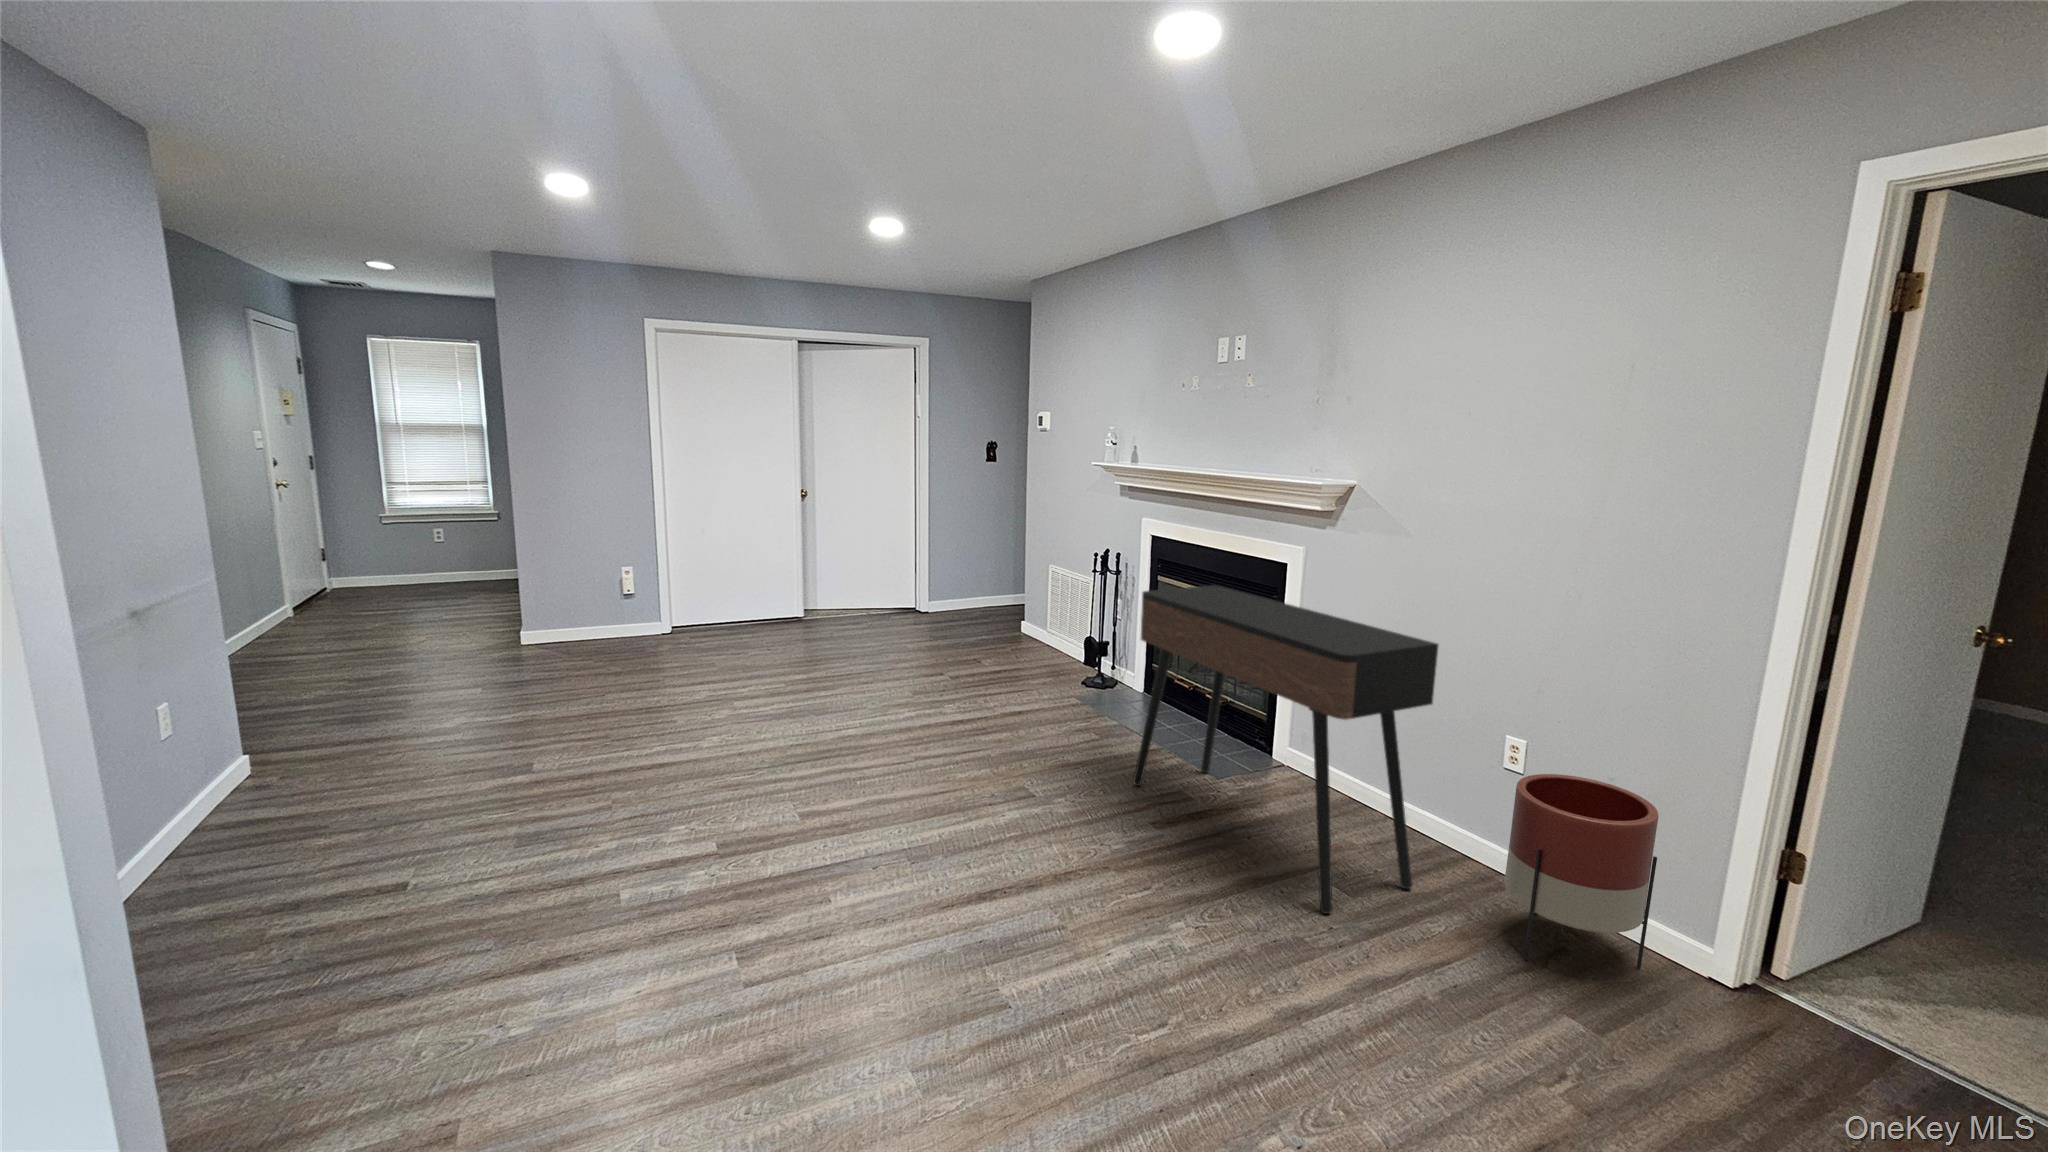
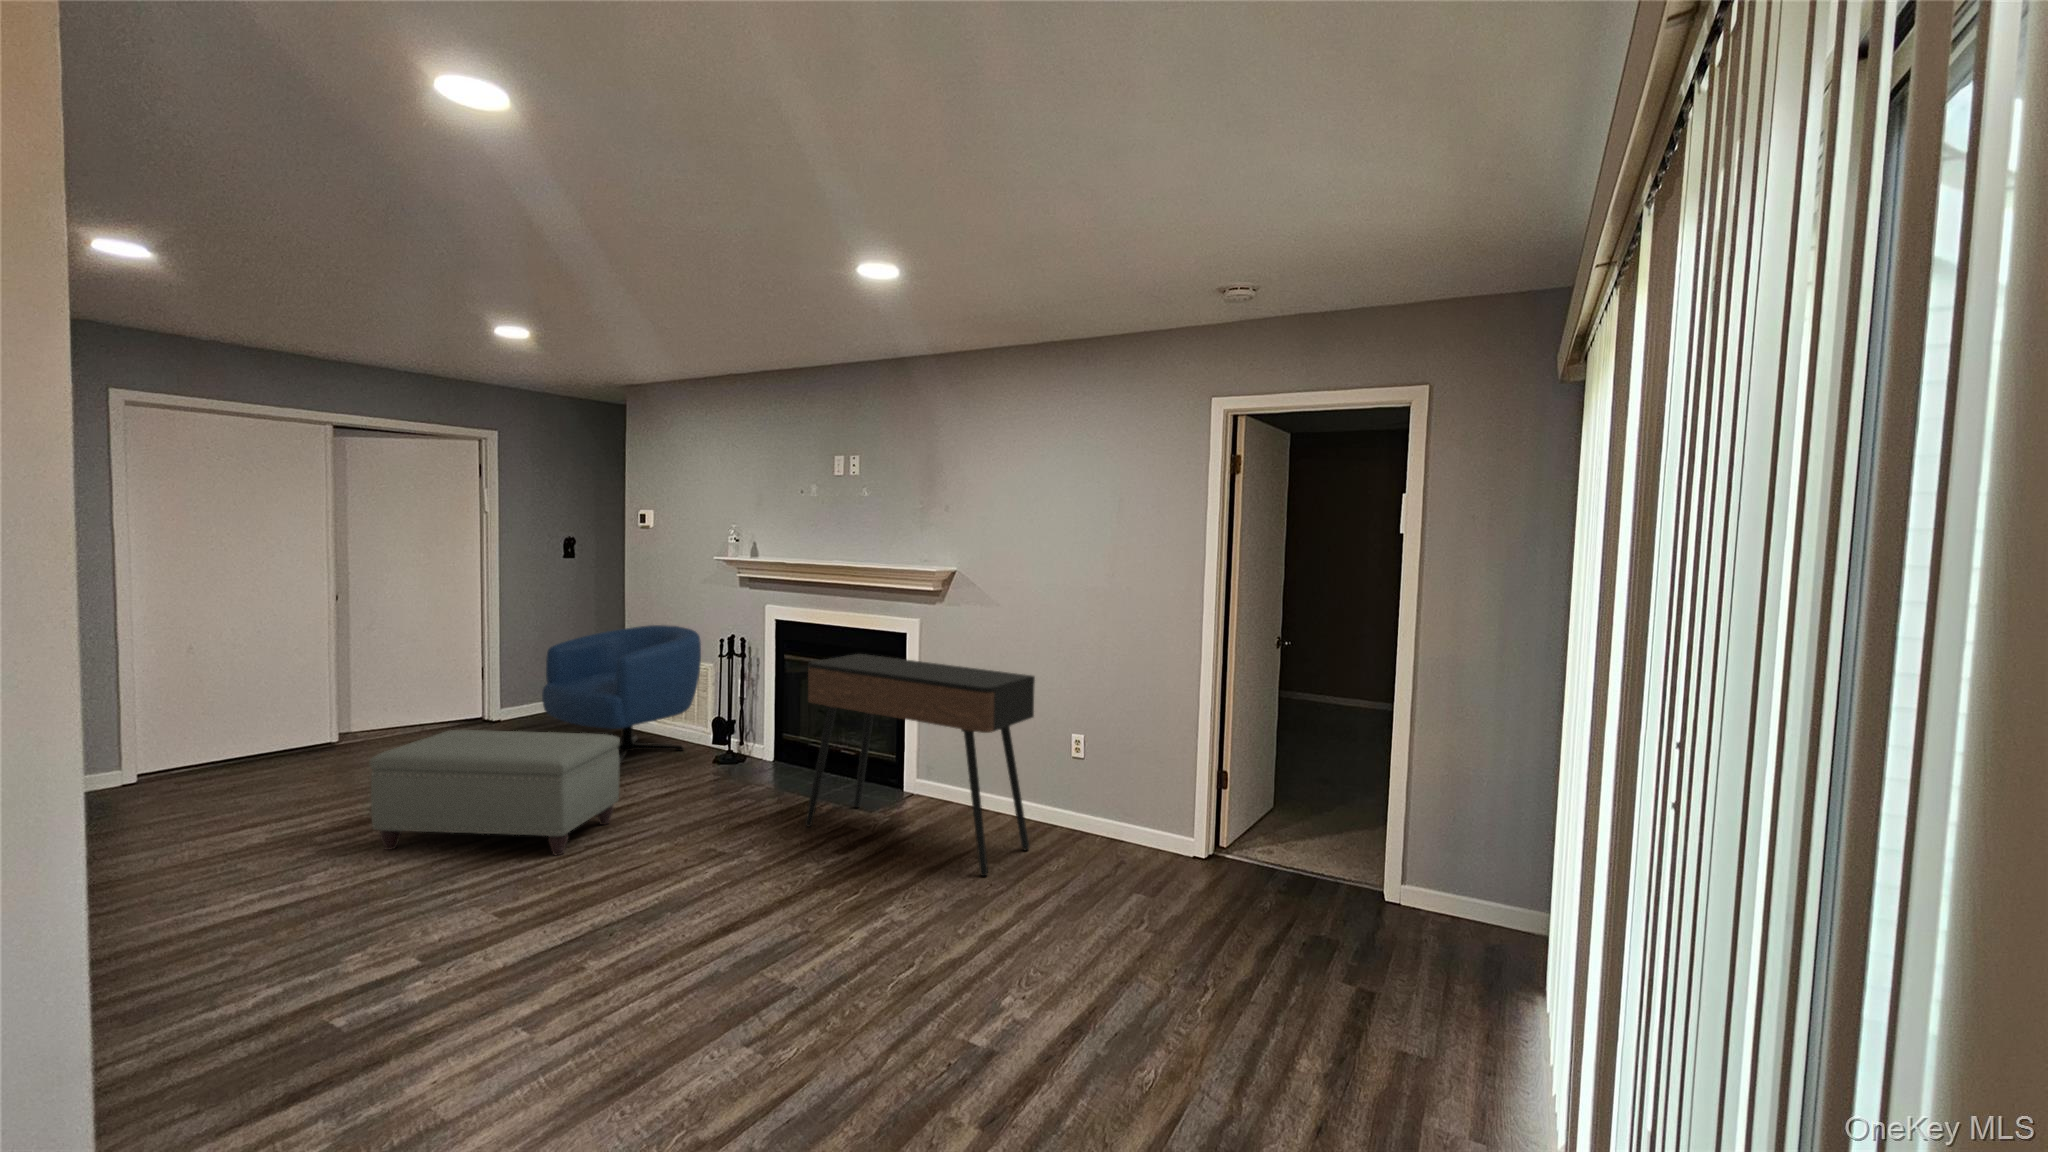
armchair: none [935,534,1079,678] -> present [542,625,701,763]
ottoman: none [756,624,960,764] -> present [369,730,620,856]
planter: present [1504,774,1659,969] -> none [1086,751,1162,872]

